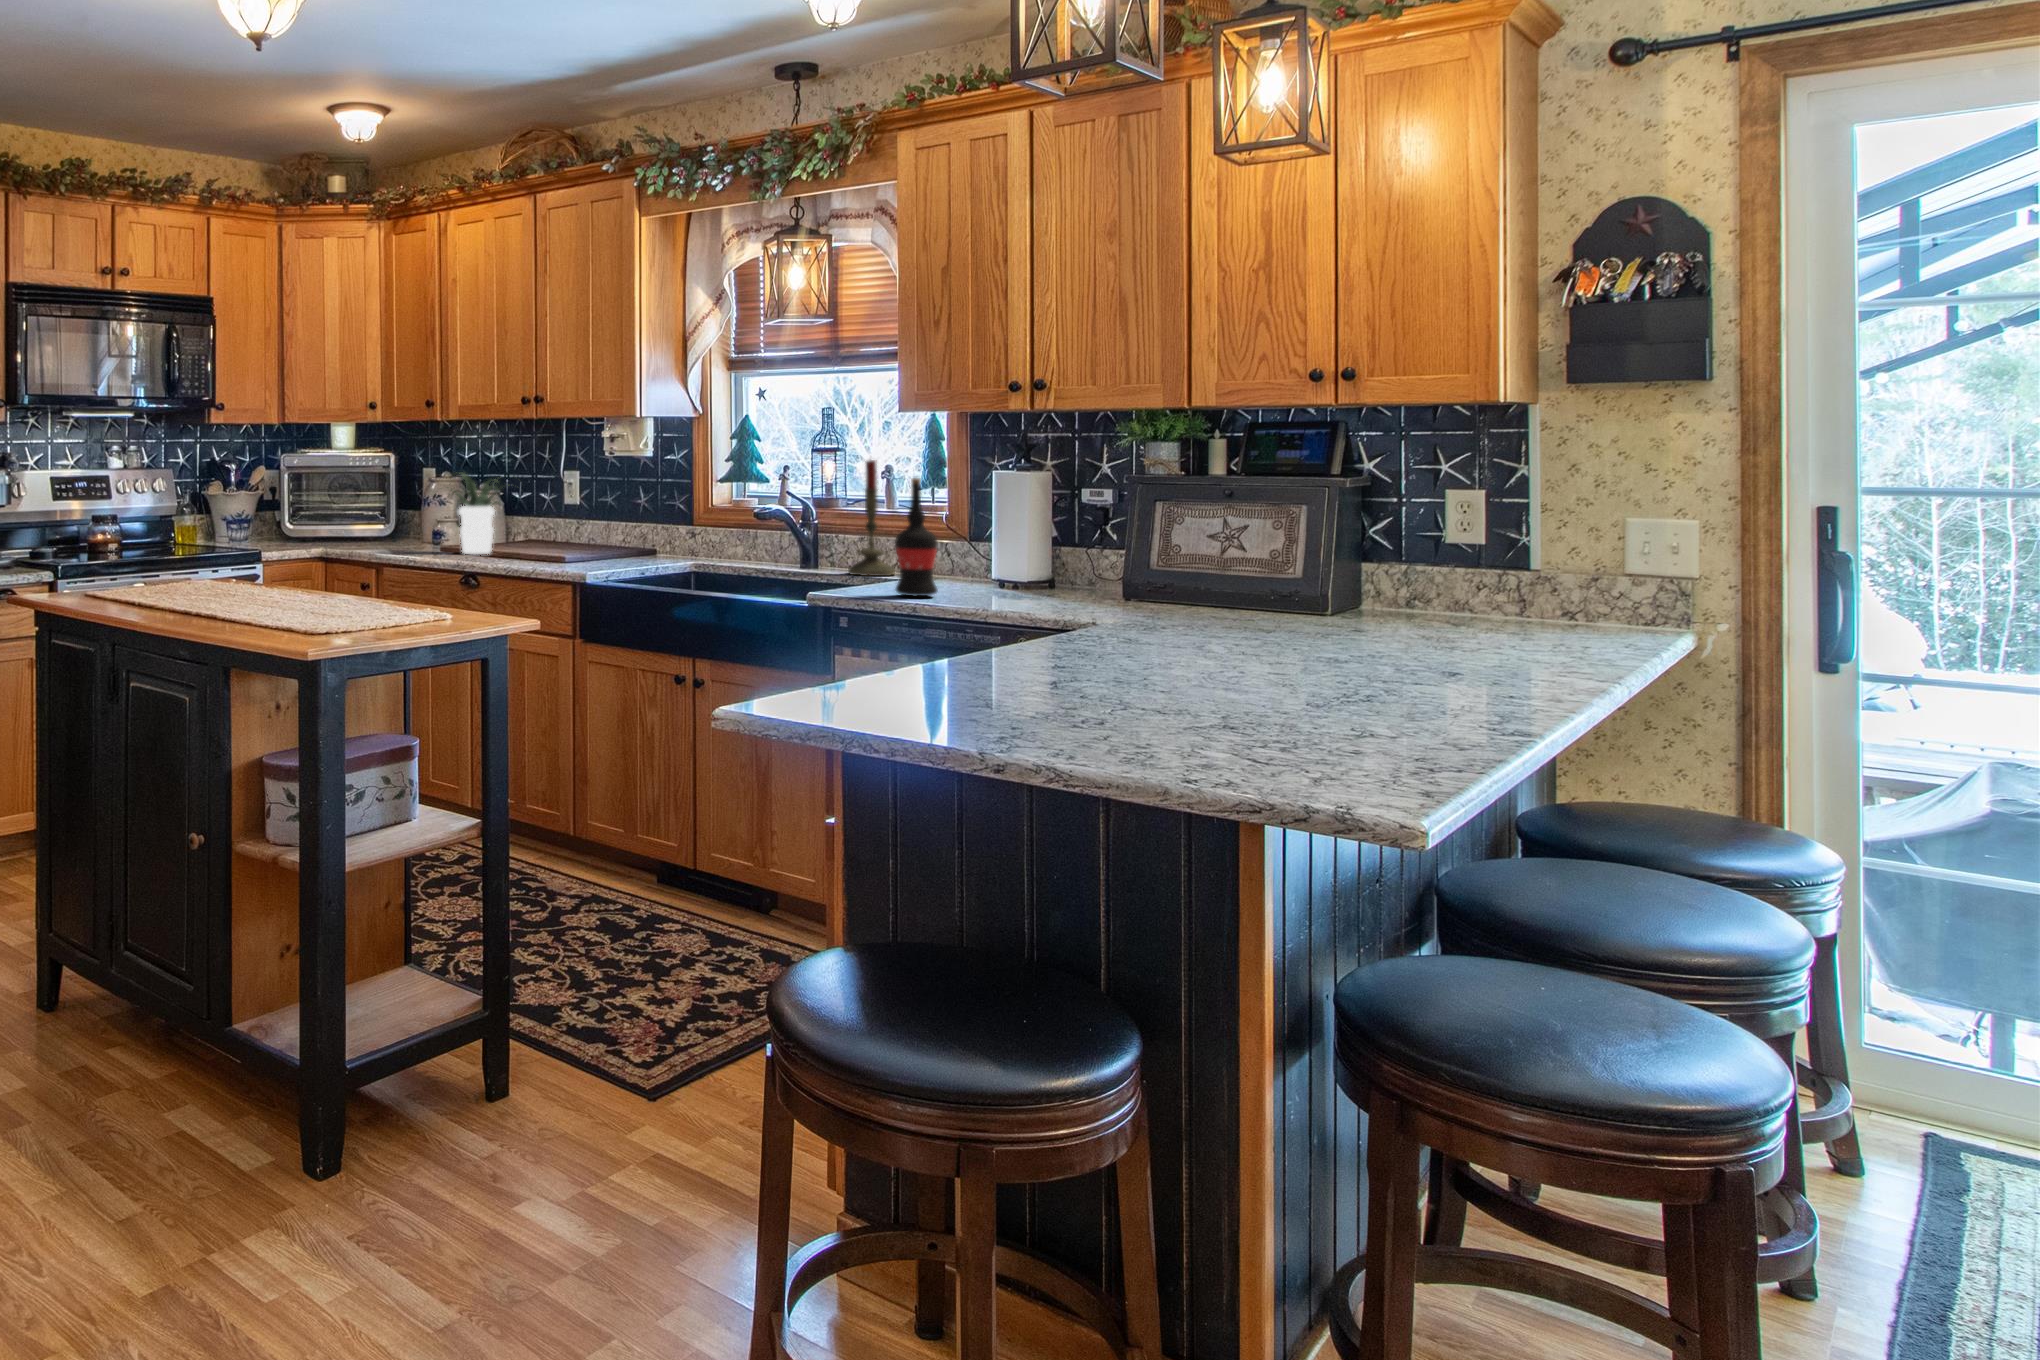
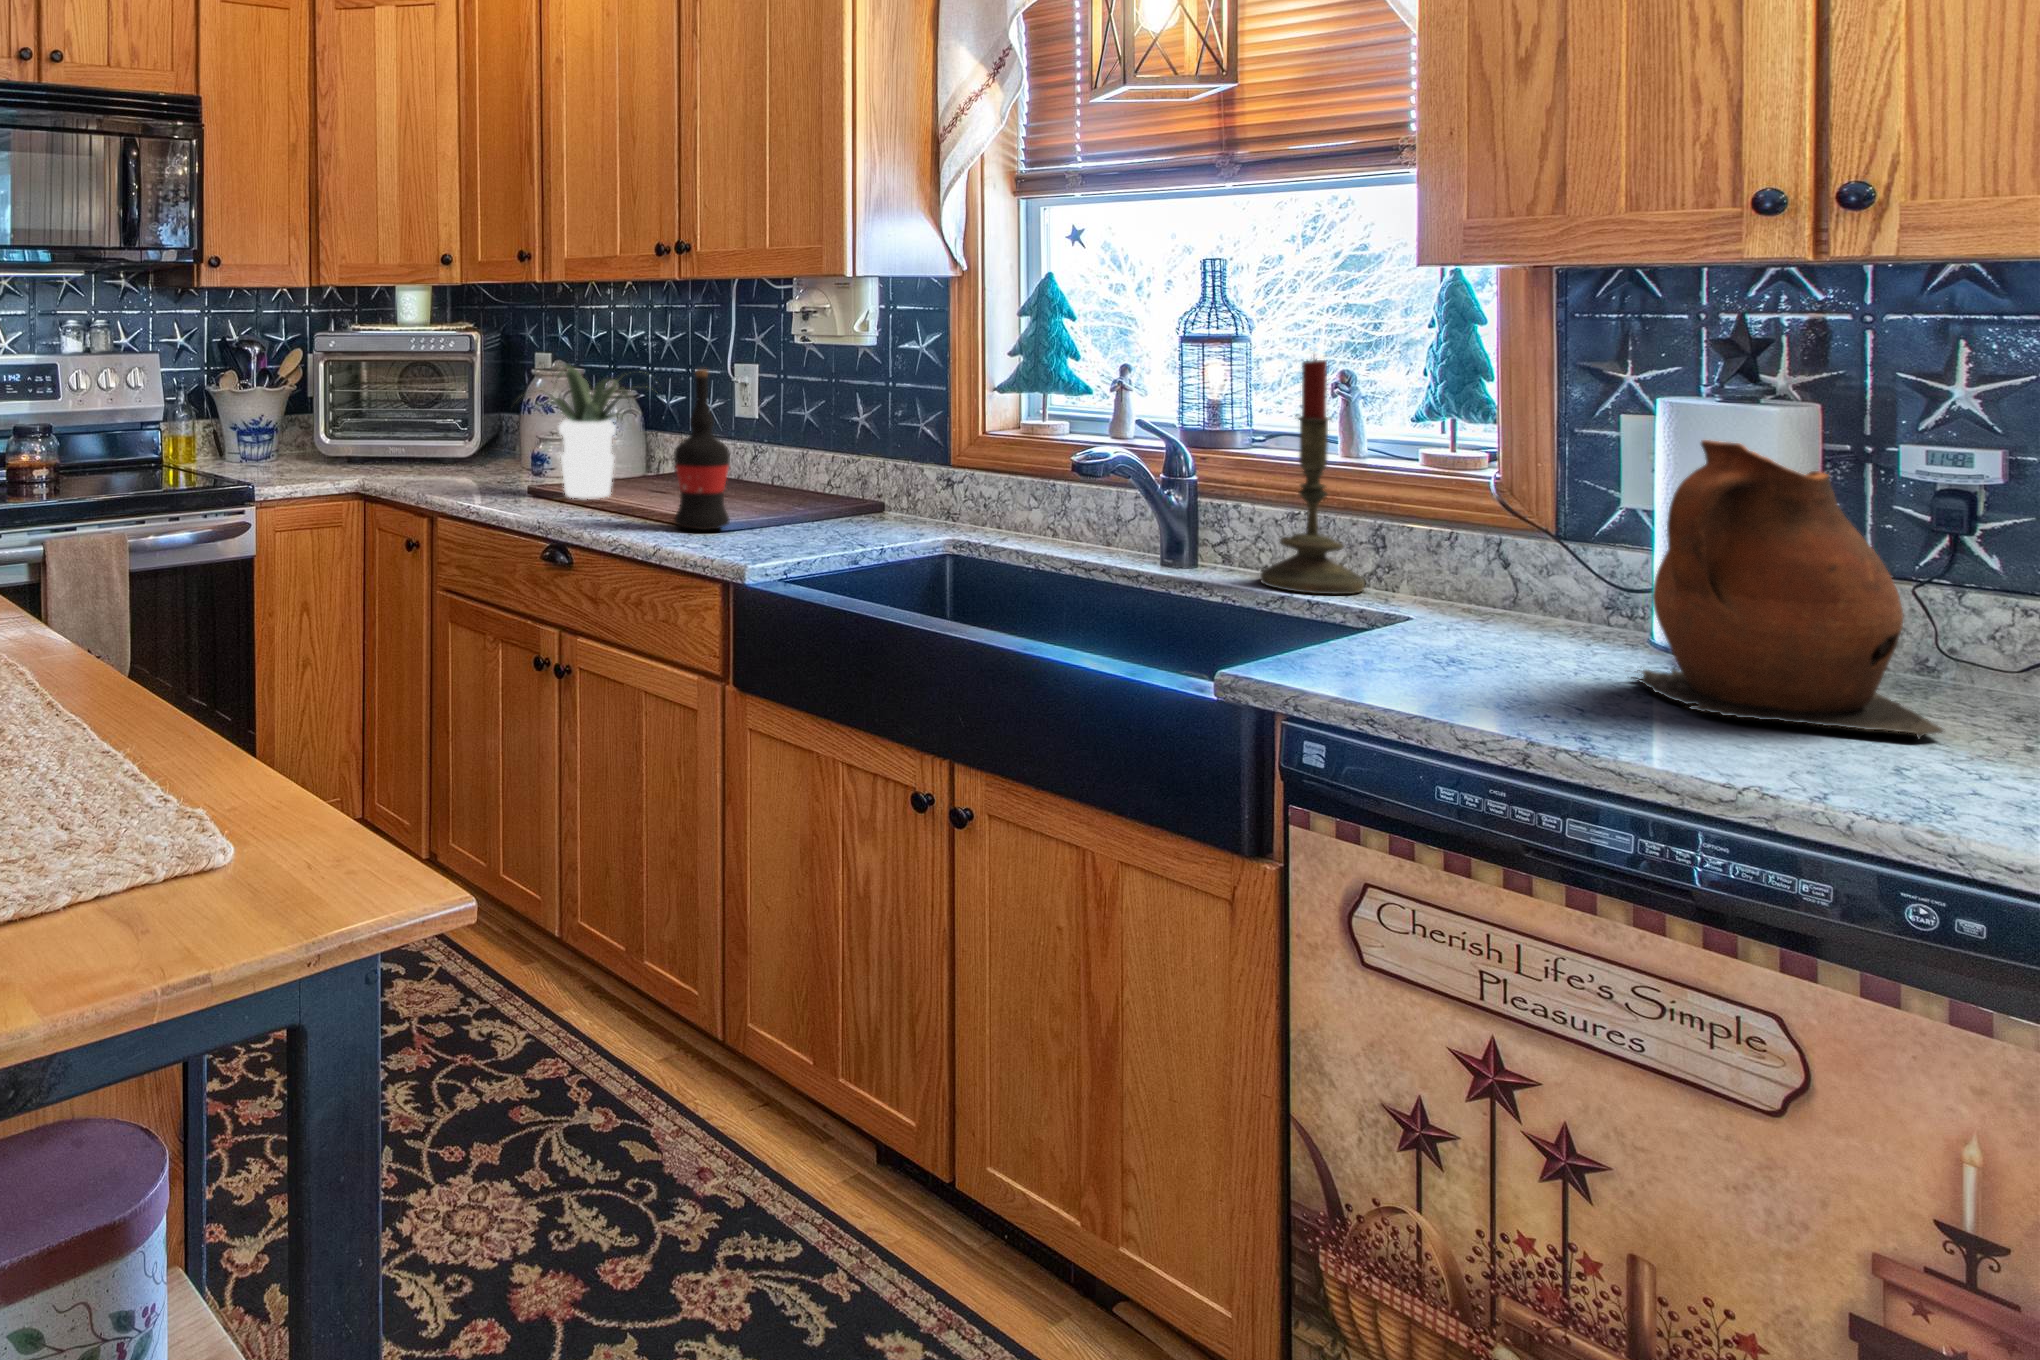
wine bottle: present [895,478,937,597] -> present [674,369,730,530]
ceramic pitcher: none [975,486,1072,599] -> present [1637,440,1943,739]

